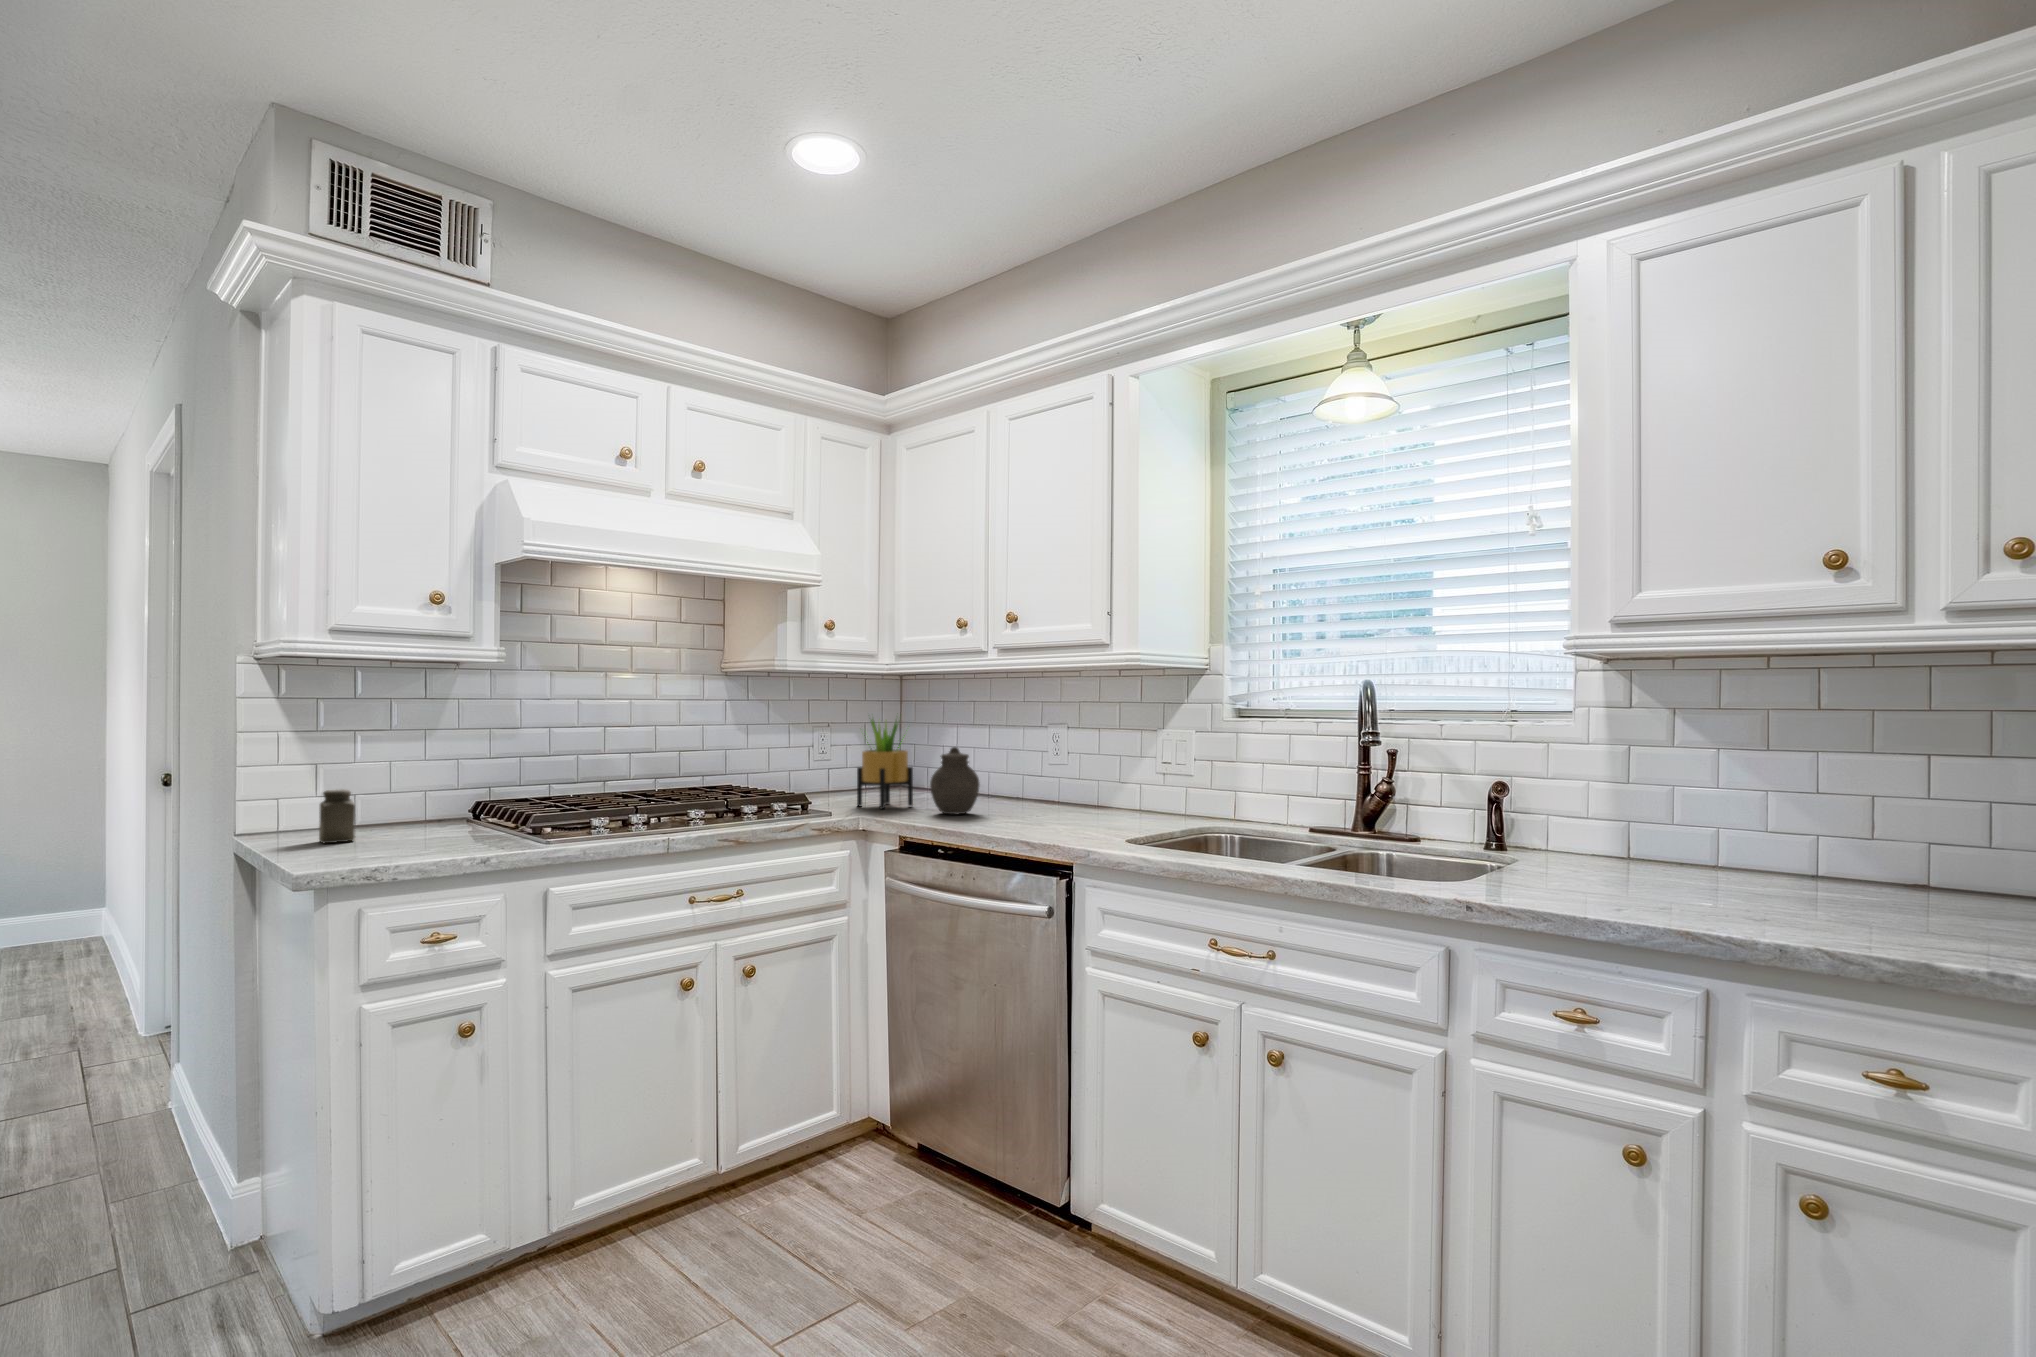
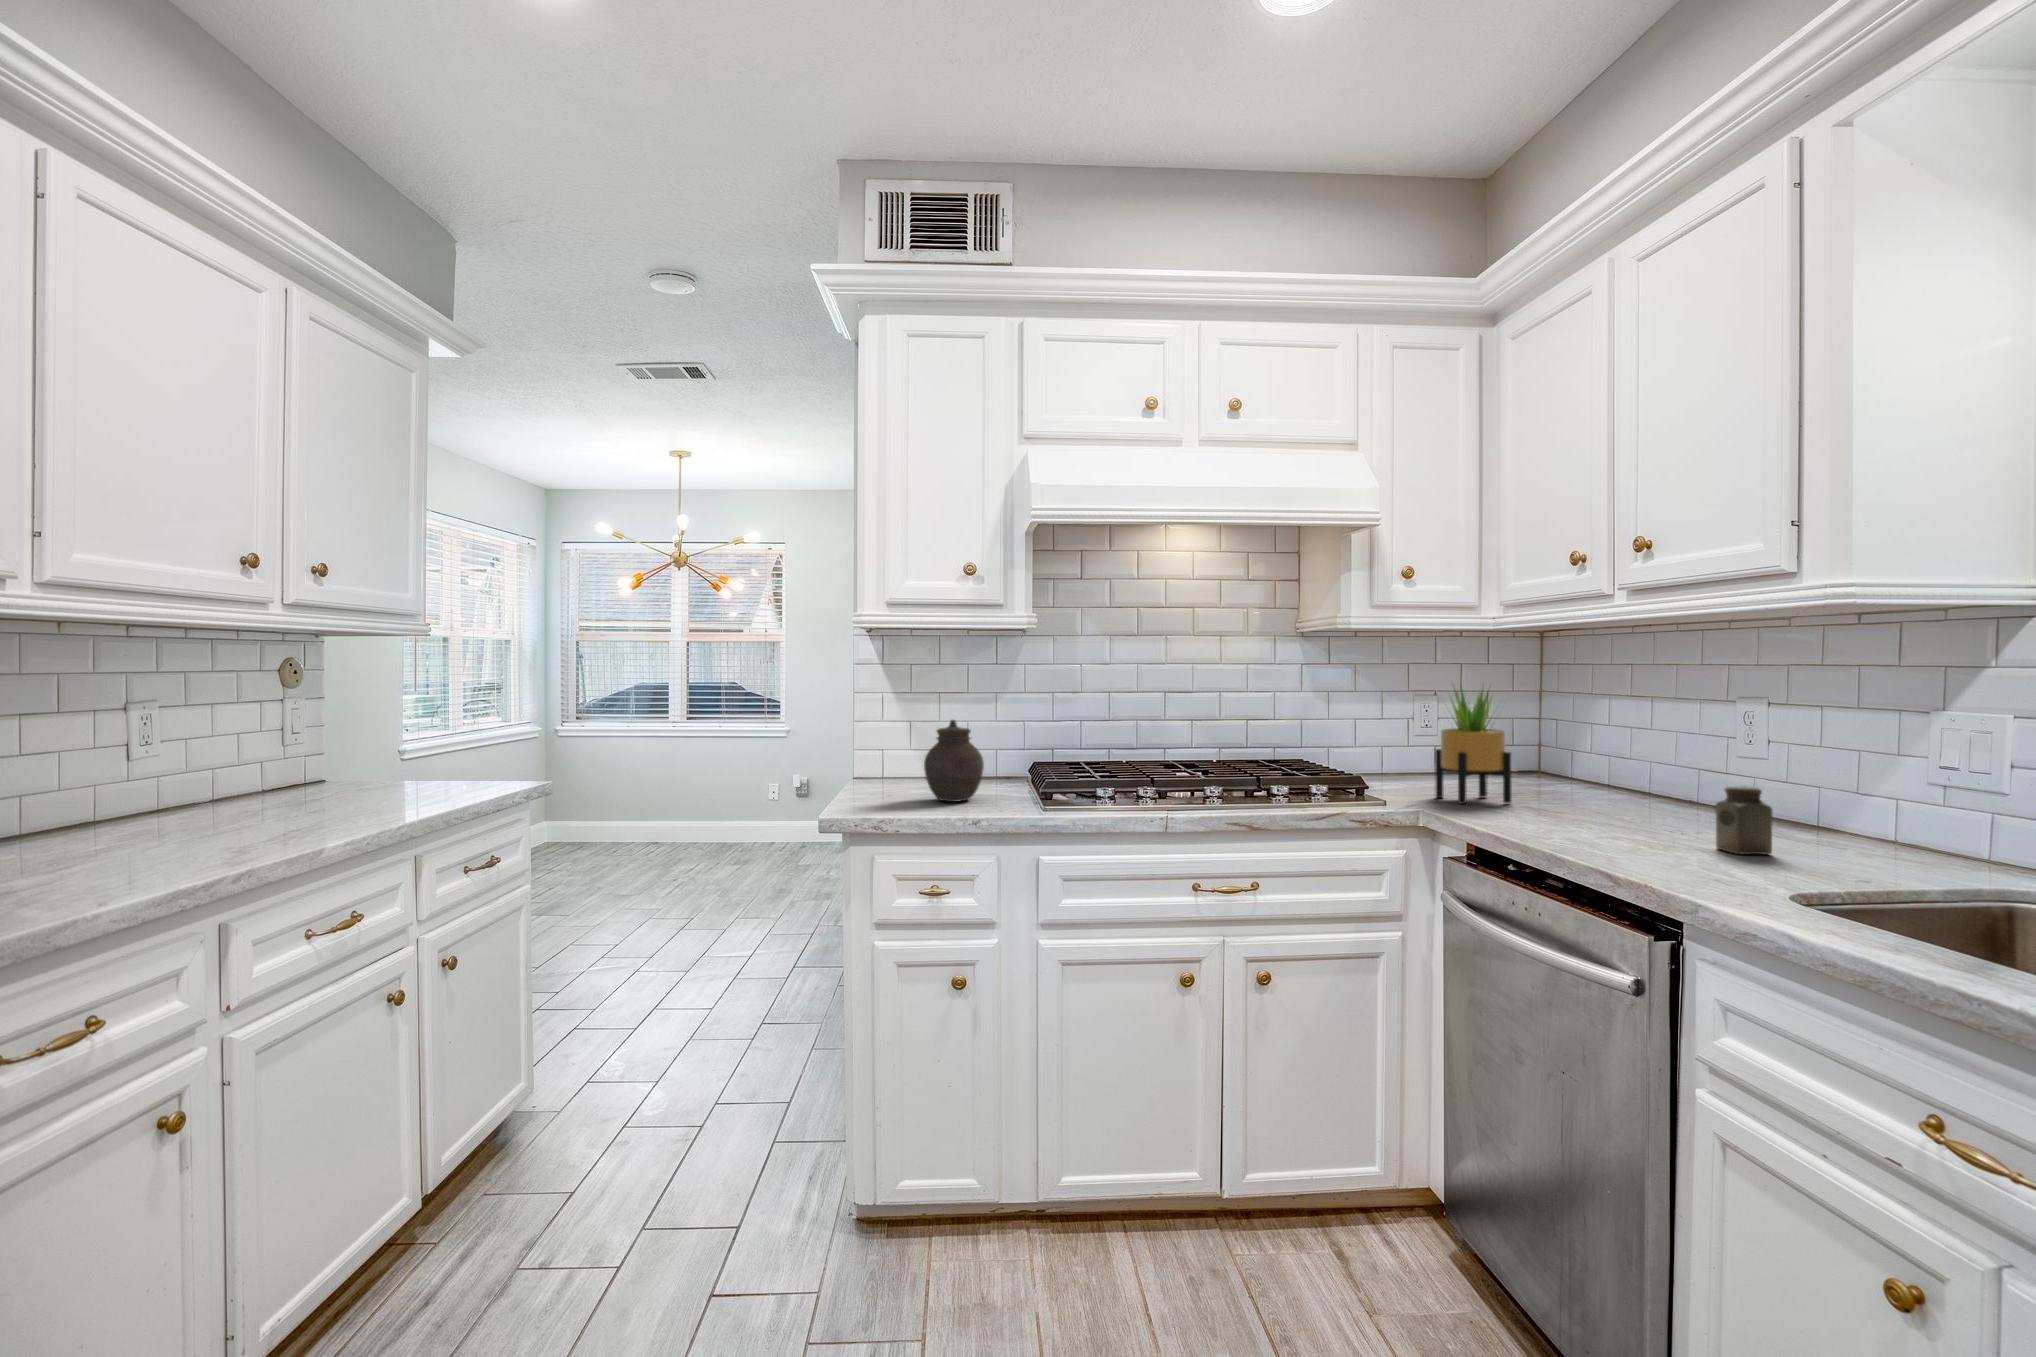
jar: present [930,747,979,814] -> present [924,720,984,802]
salt shaker: present [319,789,355,843] -> present [1716,785,1773,854]

